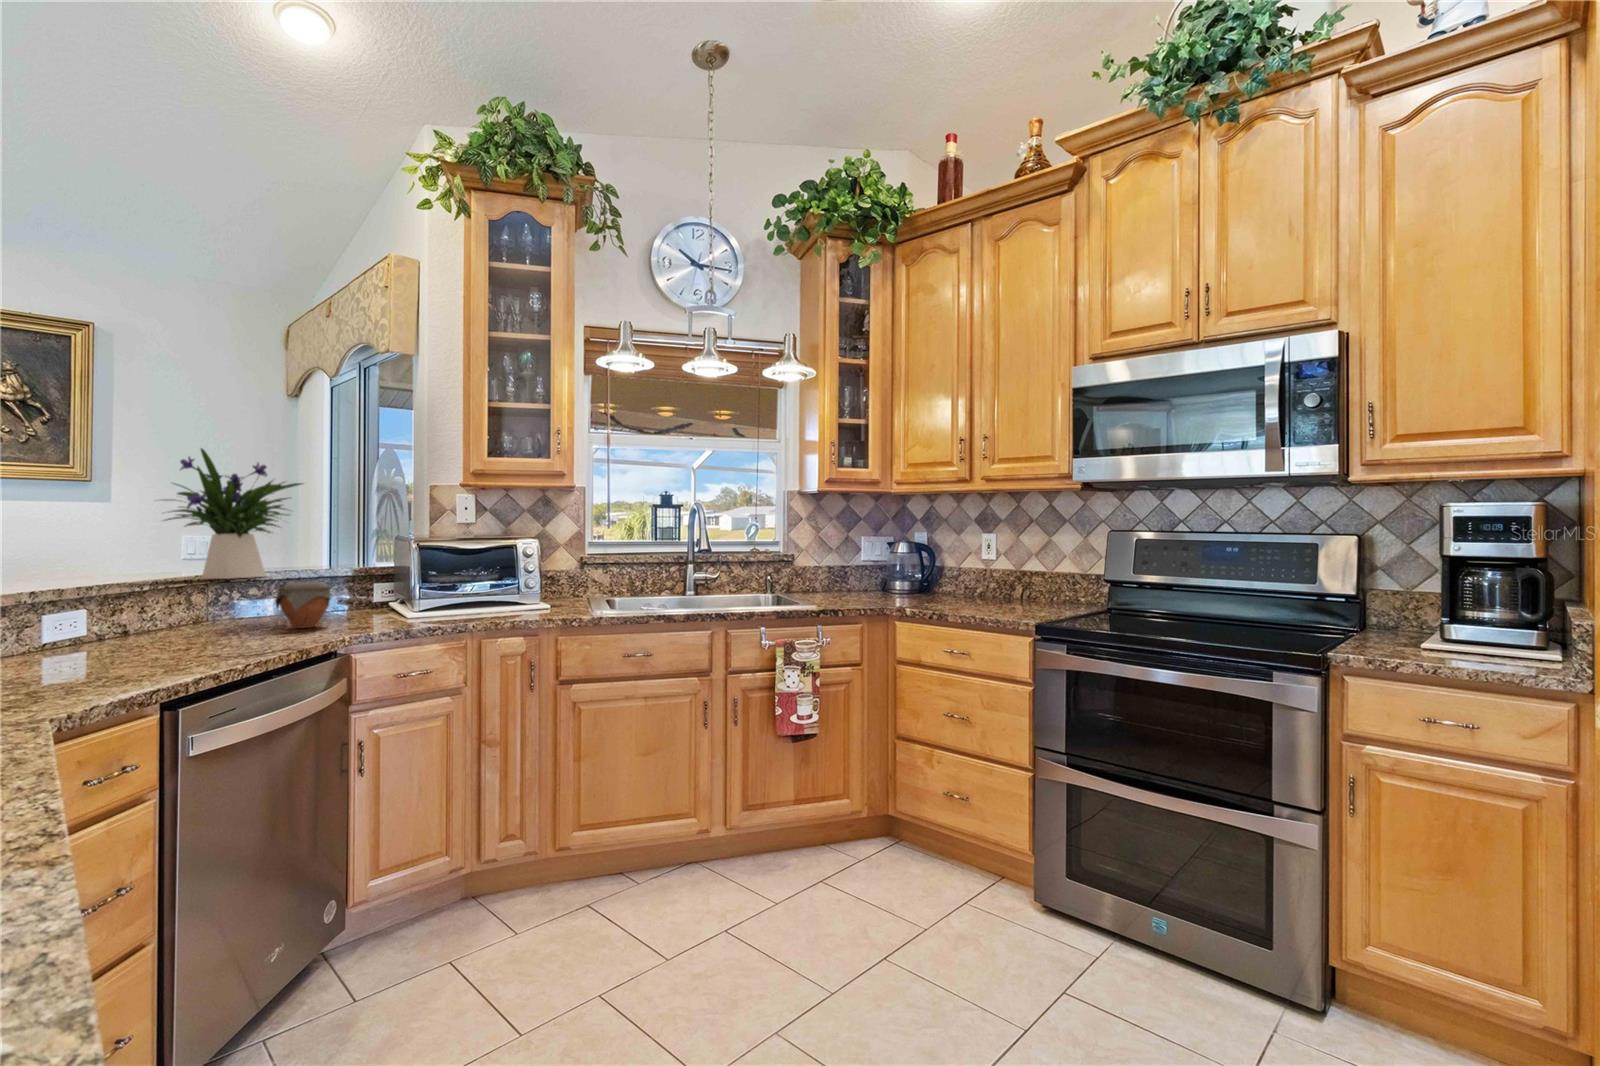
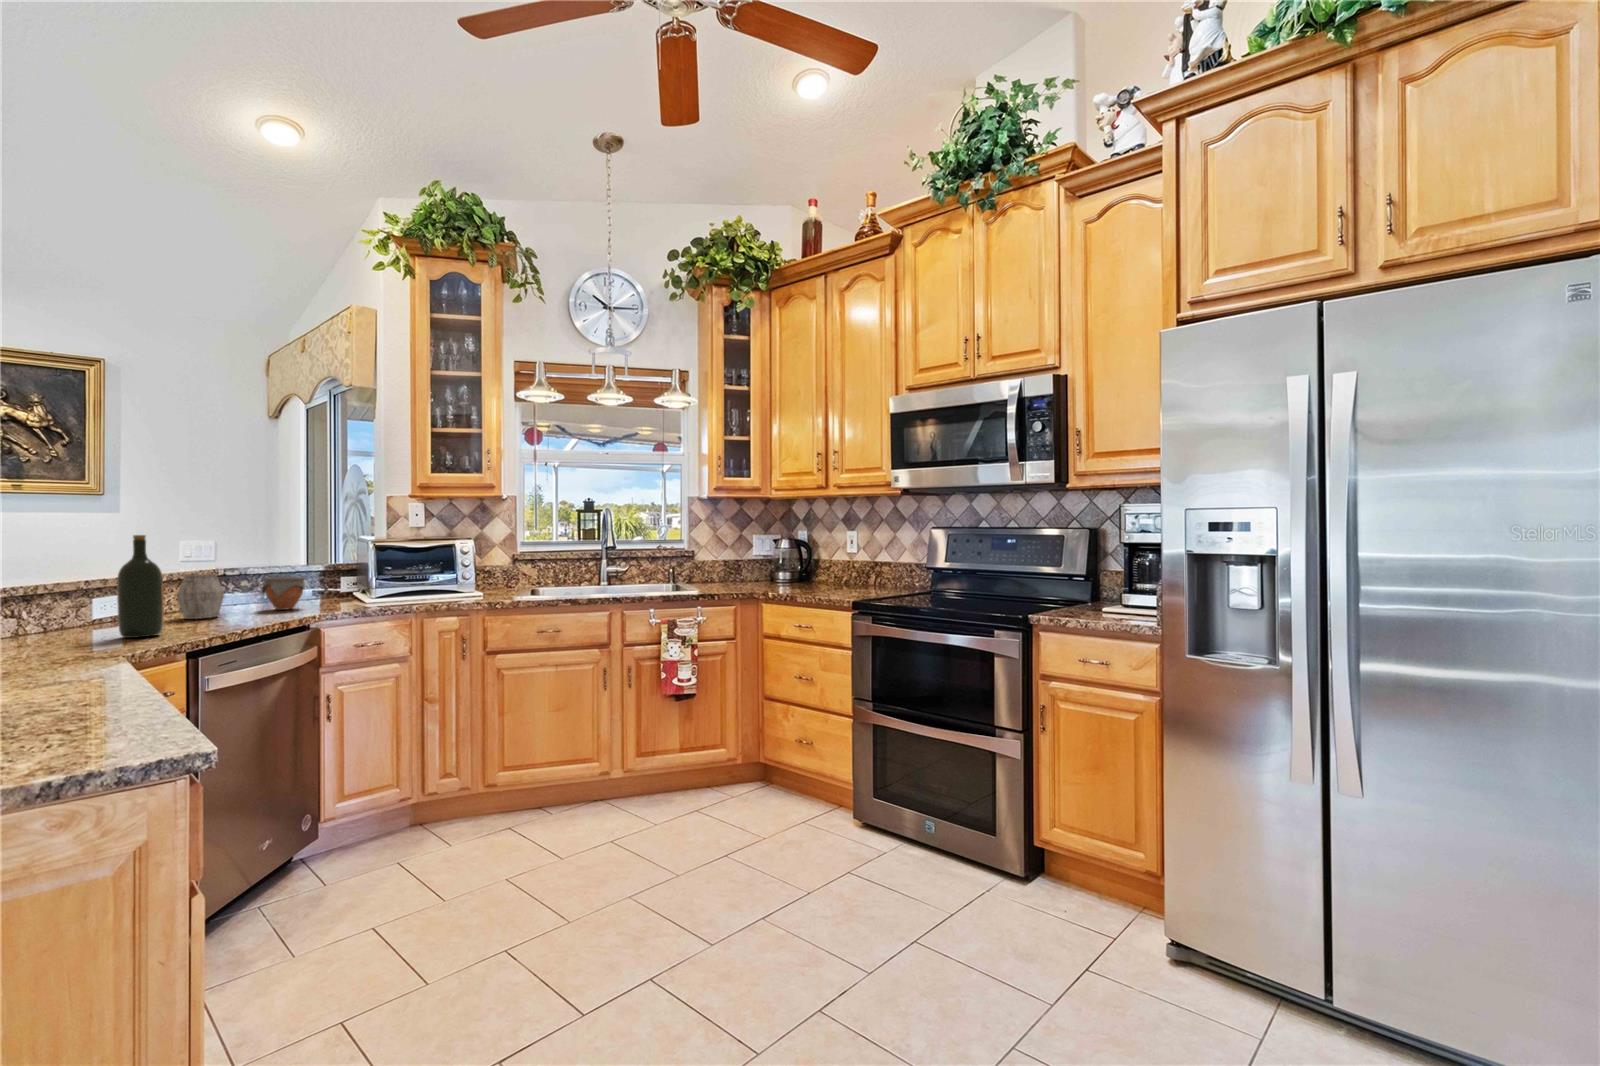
flower arrangement: present [166,448,302,579] -> none [165,471,284,573]
wine bottle: none [70,526,137,674] -> present [117,535,164,638]
mug: none [162,580,226,641] -> present [177,573,224,619]

